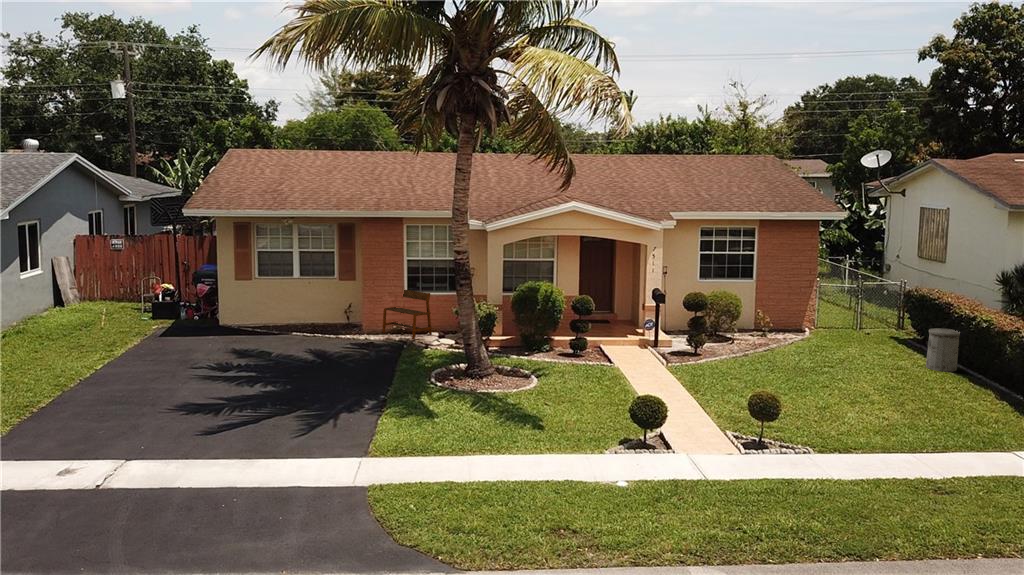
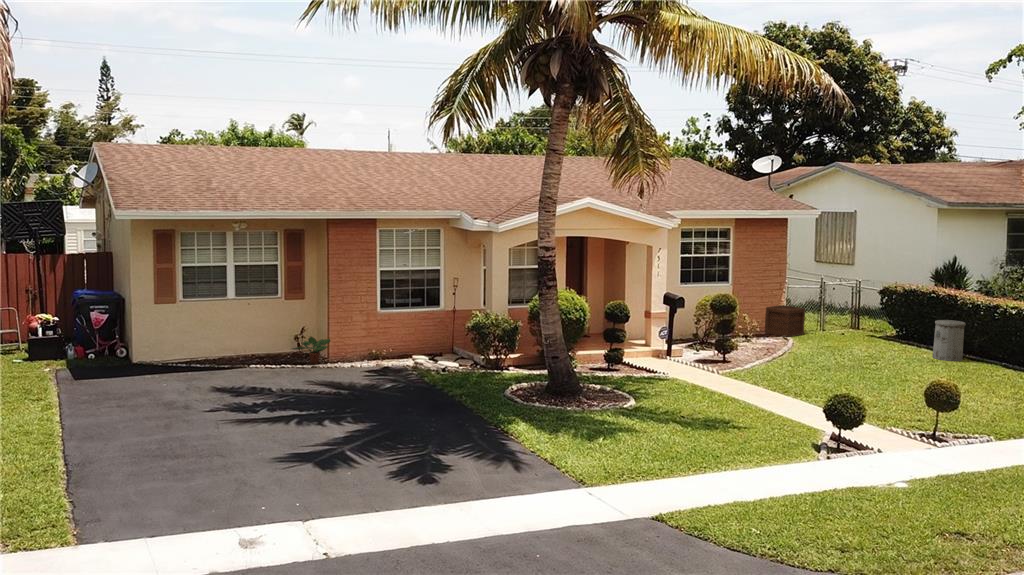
bench: present [382,290,432,339] -> none [356,306,419,365]
wooden crate: none [789,304,830,336] -> present [765,305,805,337]
potted plant: none [331,311,364,333] -> present [293,337,330,364]

